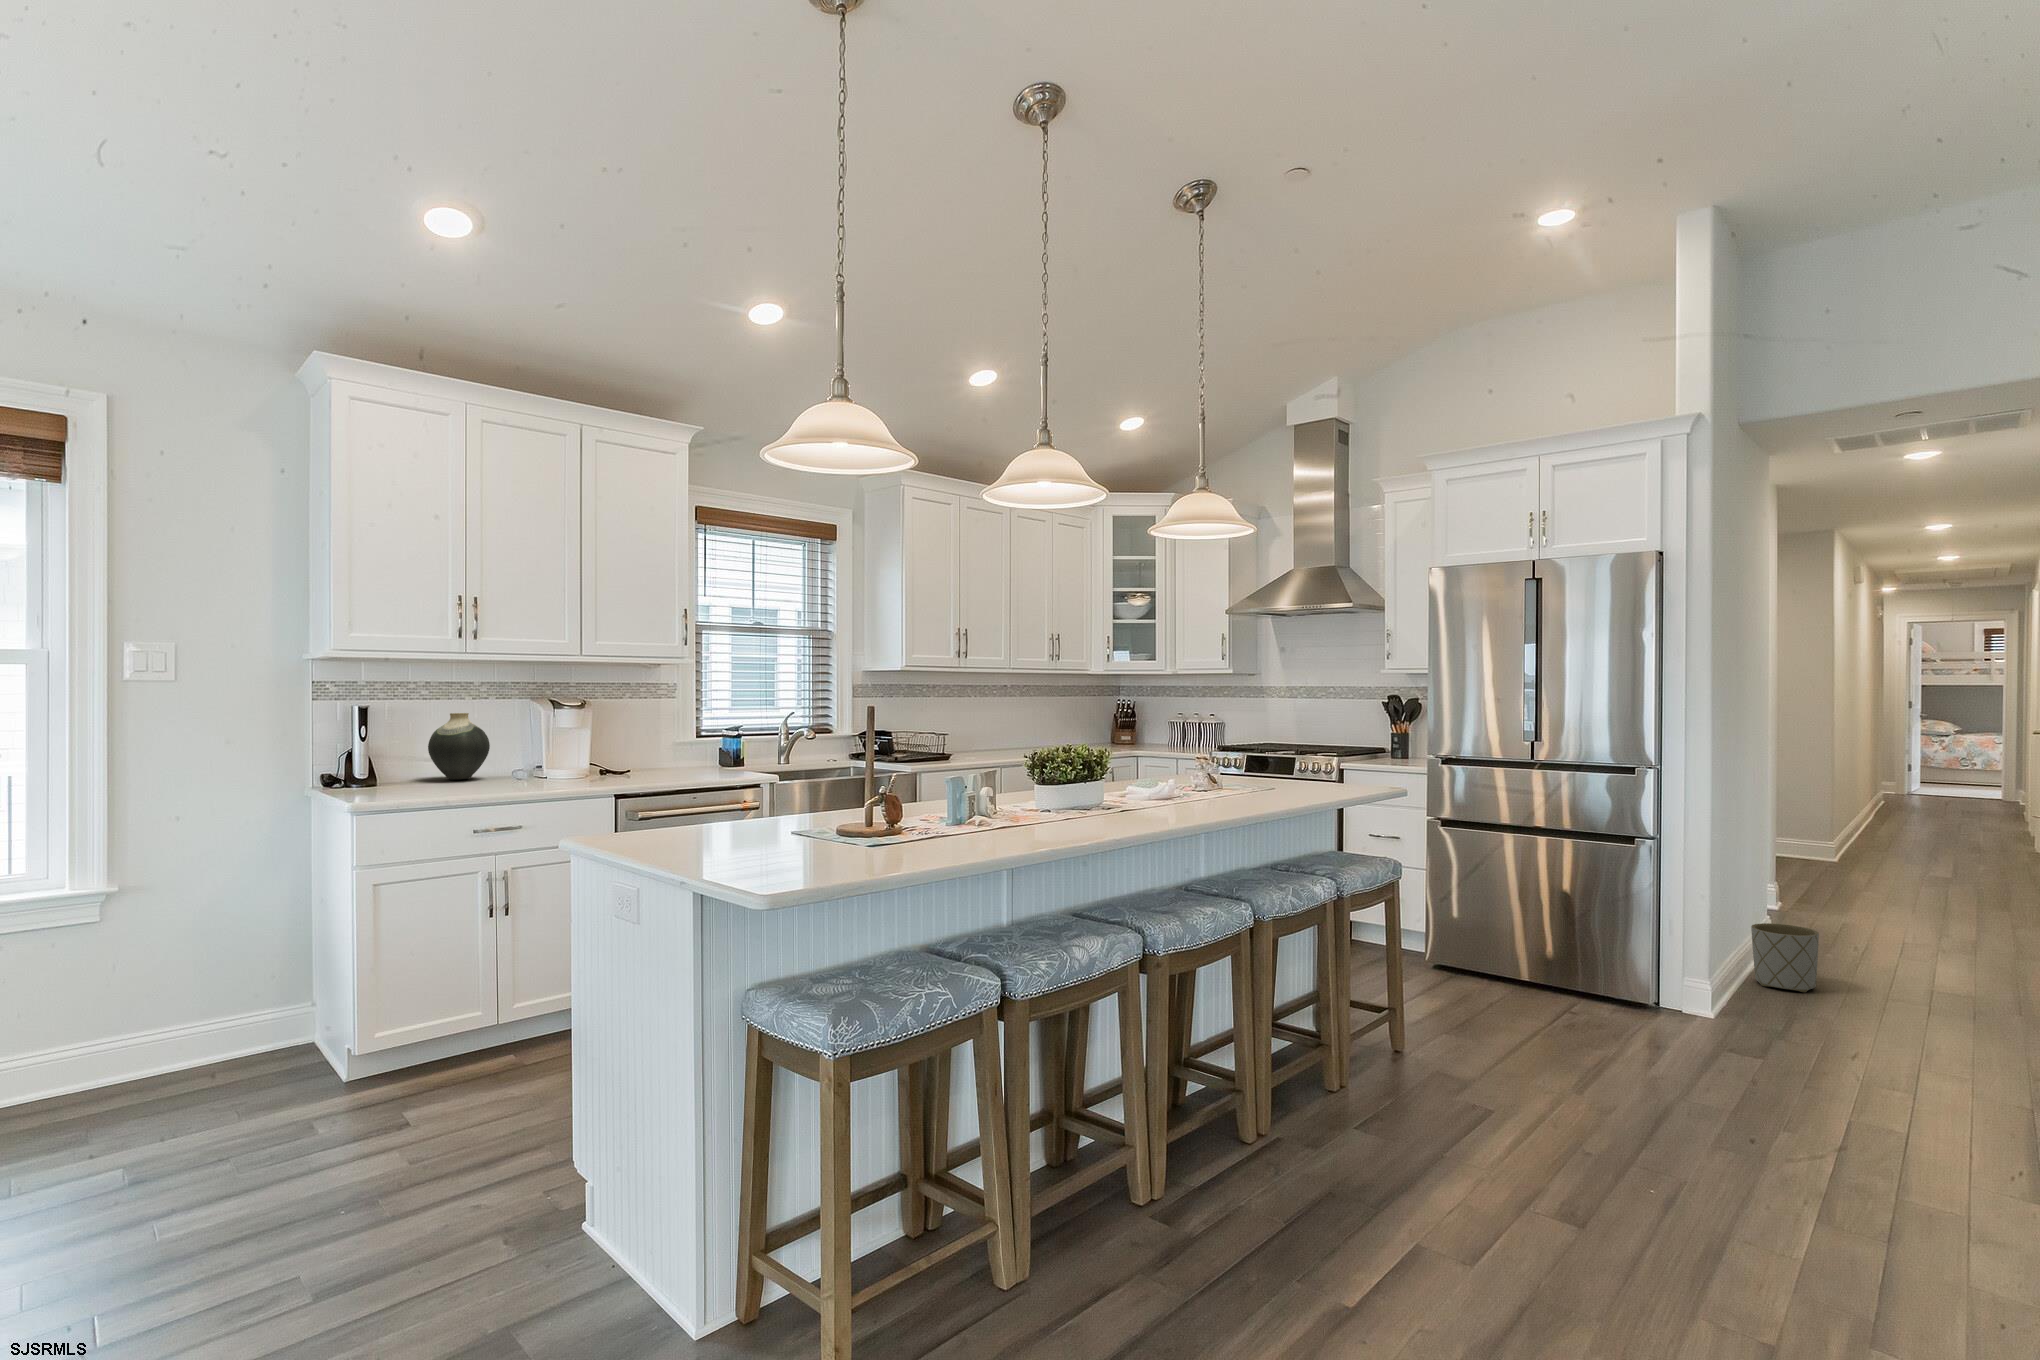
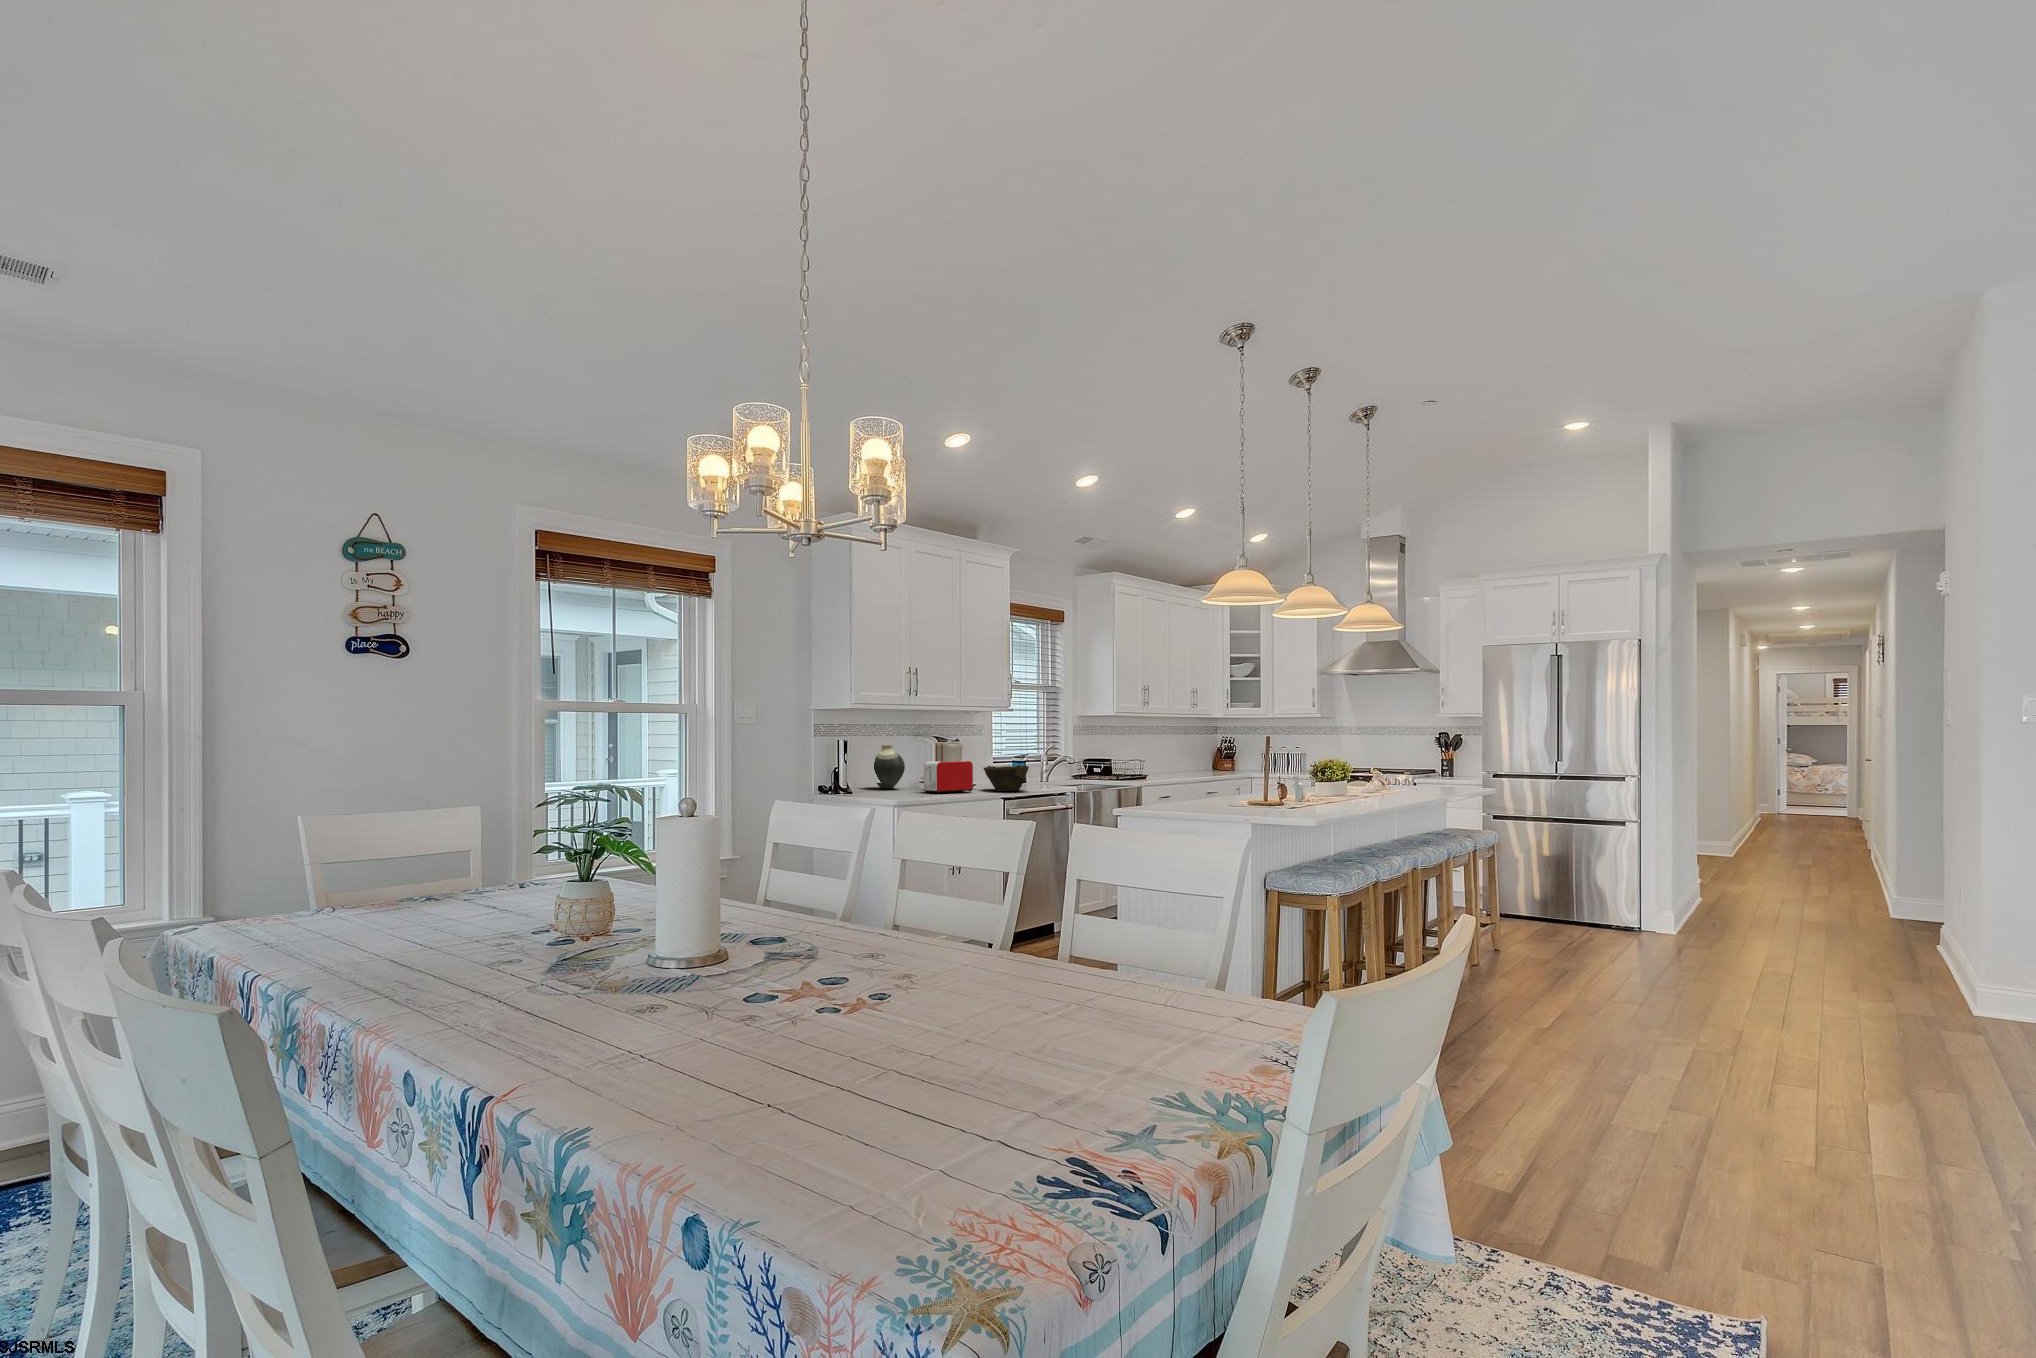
toaster: none [489,709,575,789] -> present [924,742,973,793]
bowl: none [607,743,681,784] -> present [984,764,1029,791]
planter: present [1751,923,1819,992] -> none [1692,881,1735,922]

